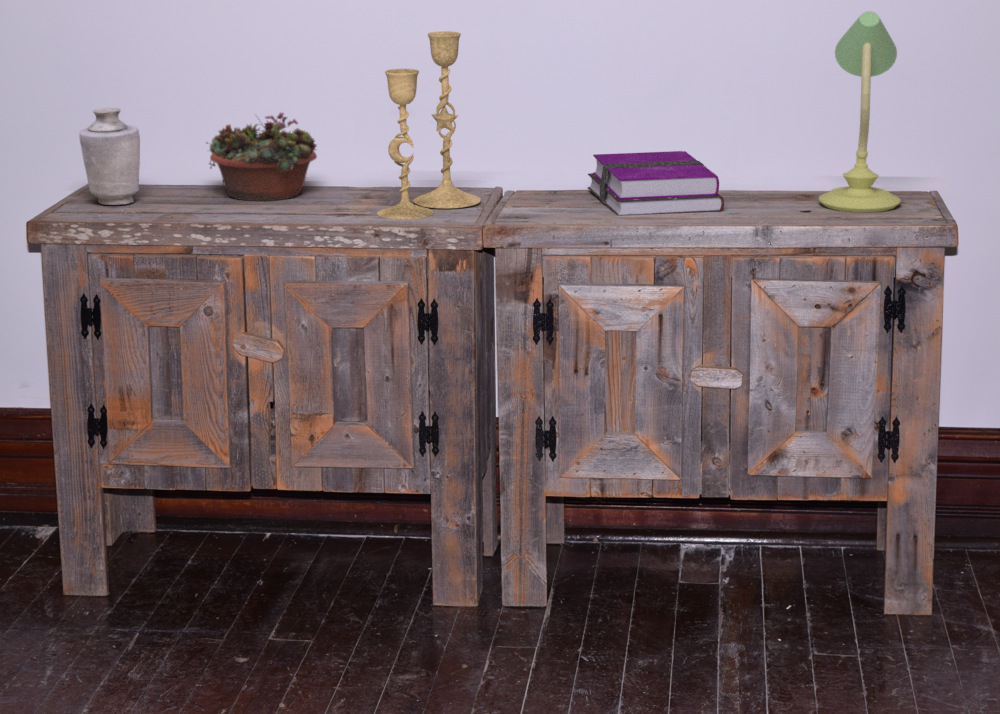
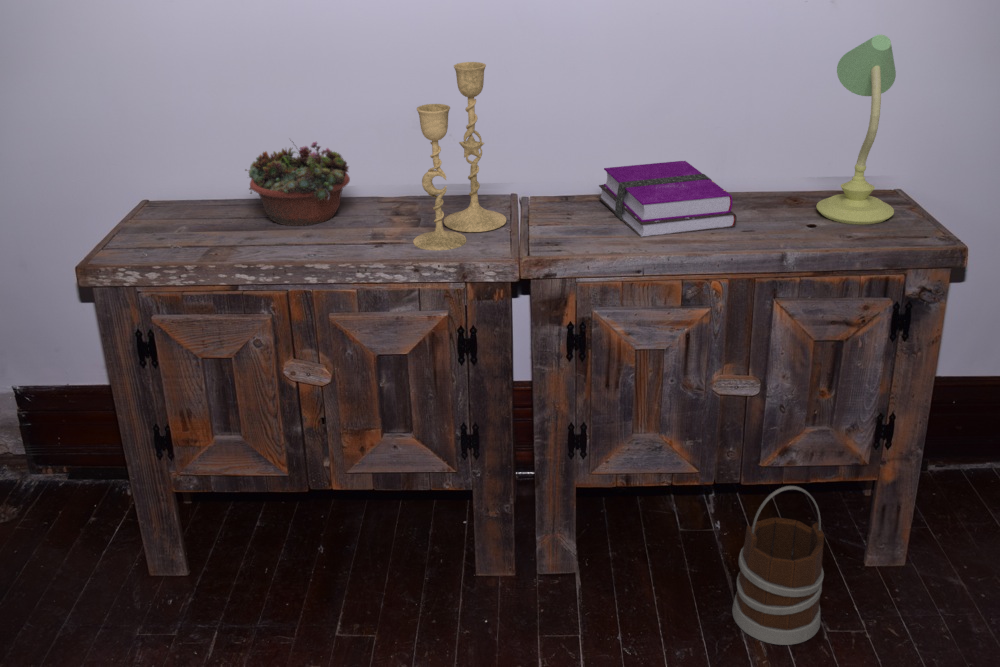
vase: present [79,108,140,205] -> none [121,144,185,238]
wooden bucket: none [716,485,814,669] -> present [732,486,824,645]

